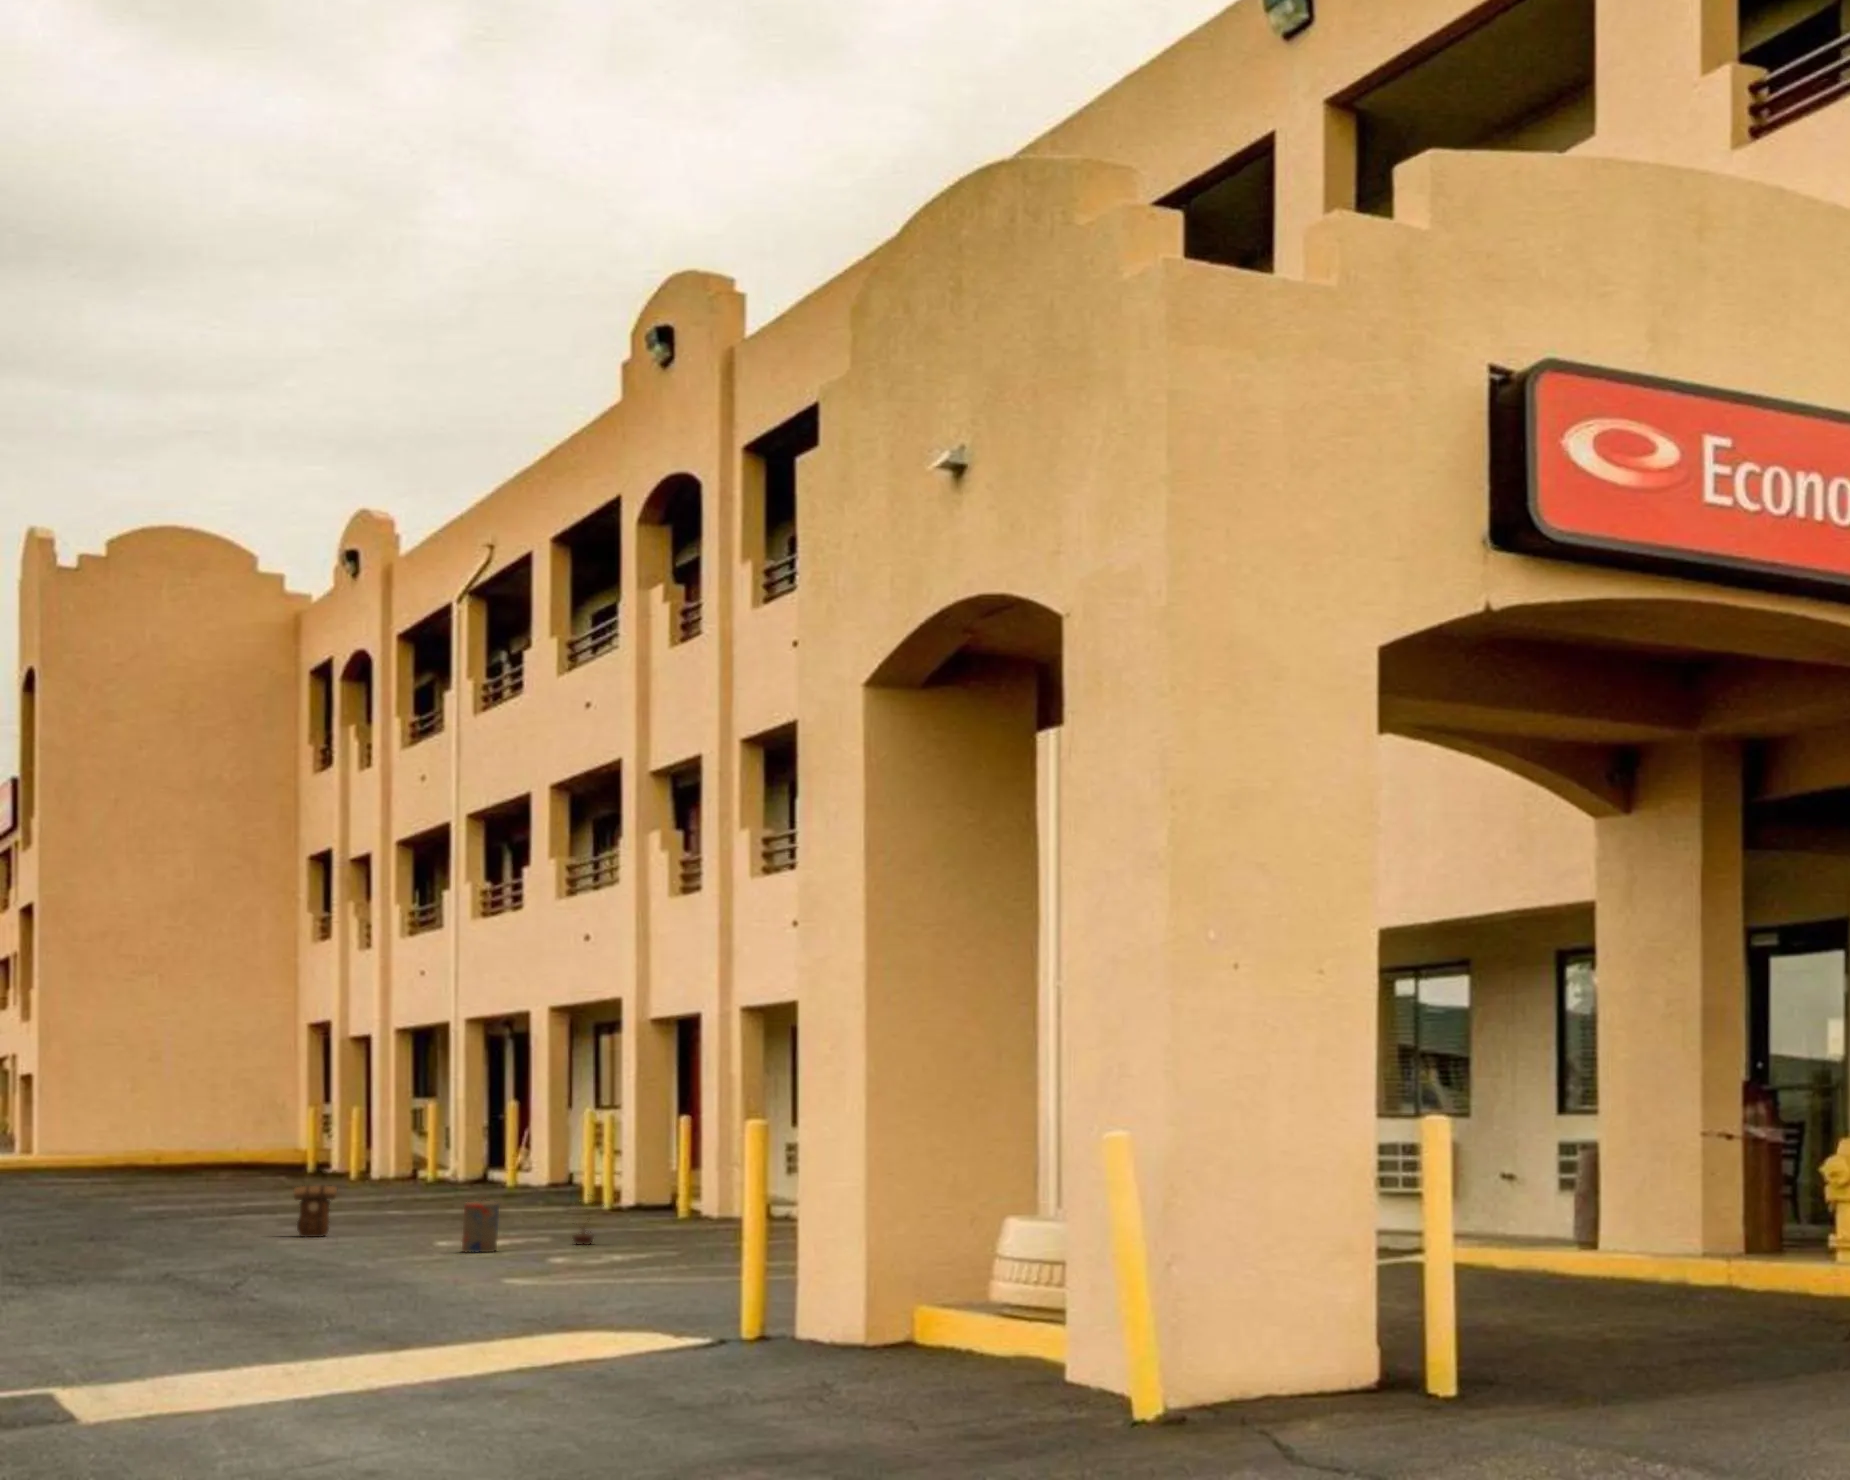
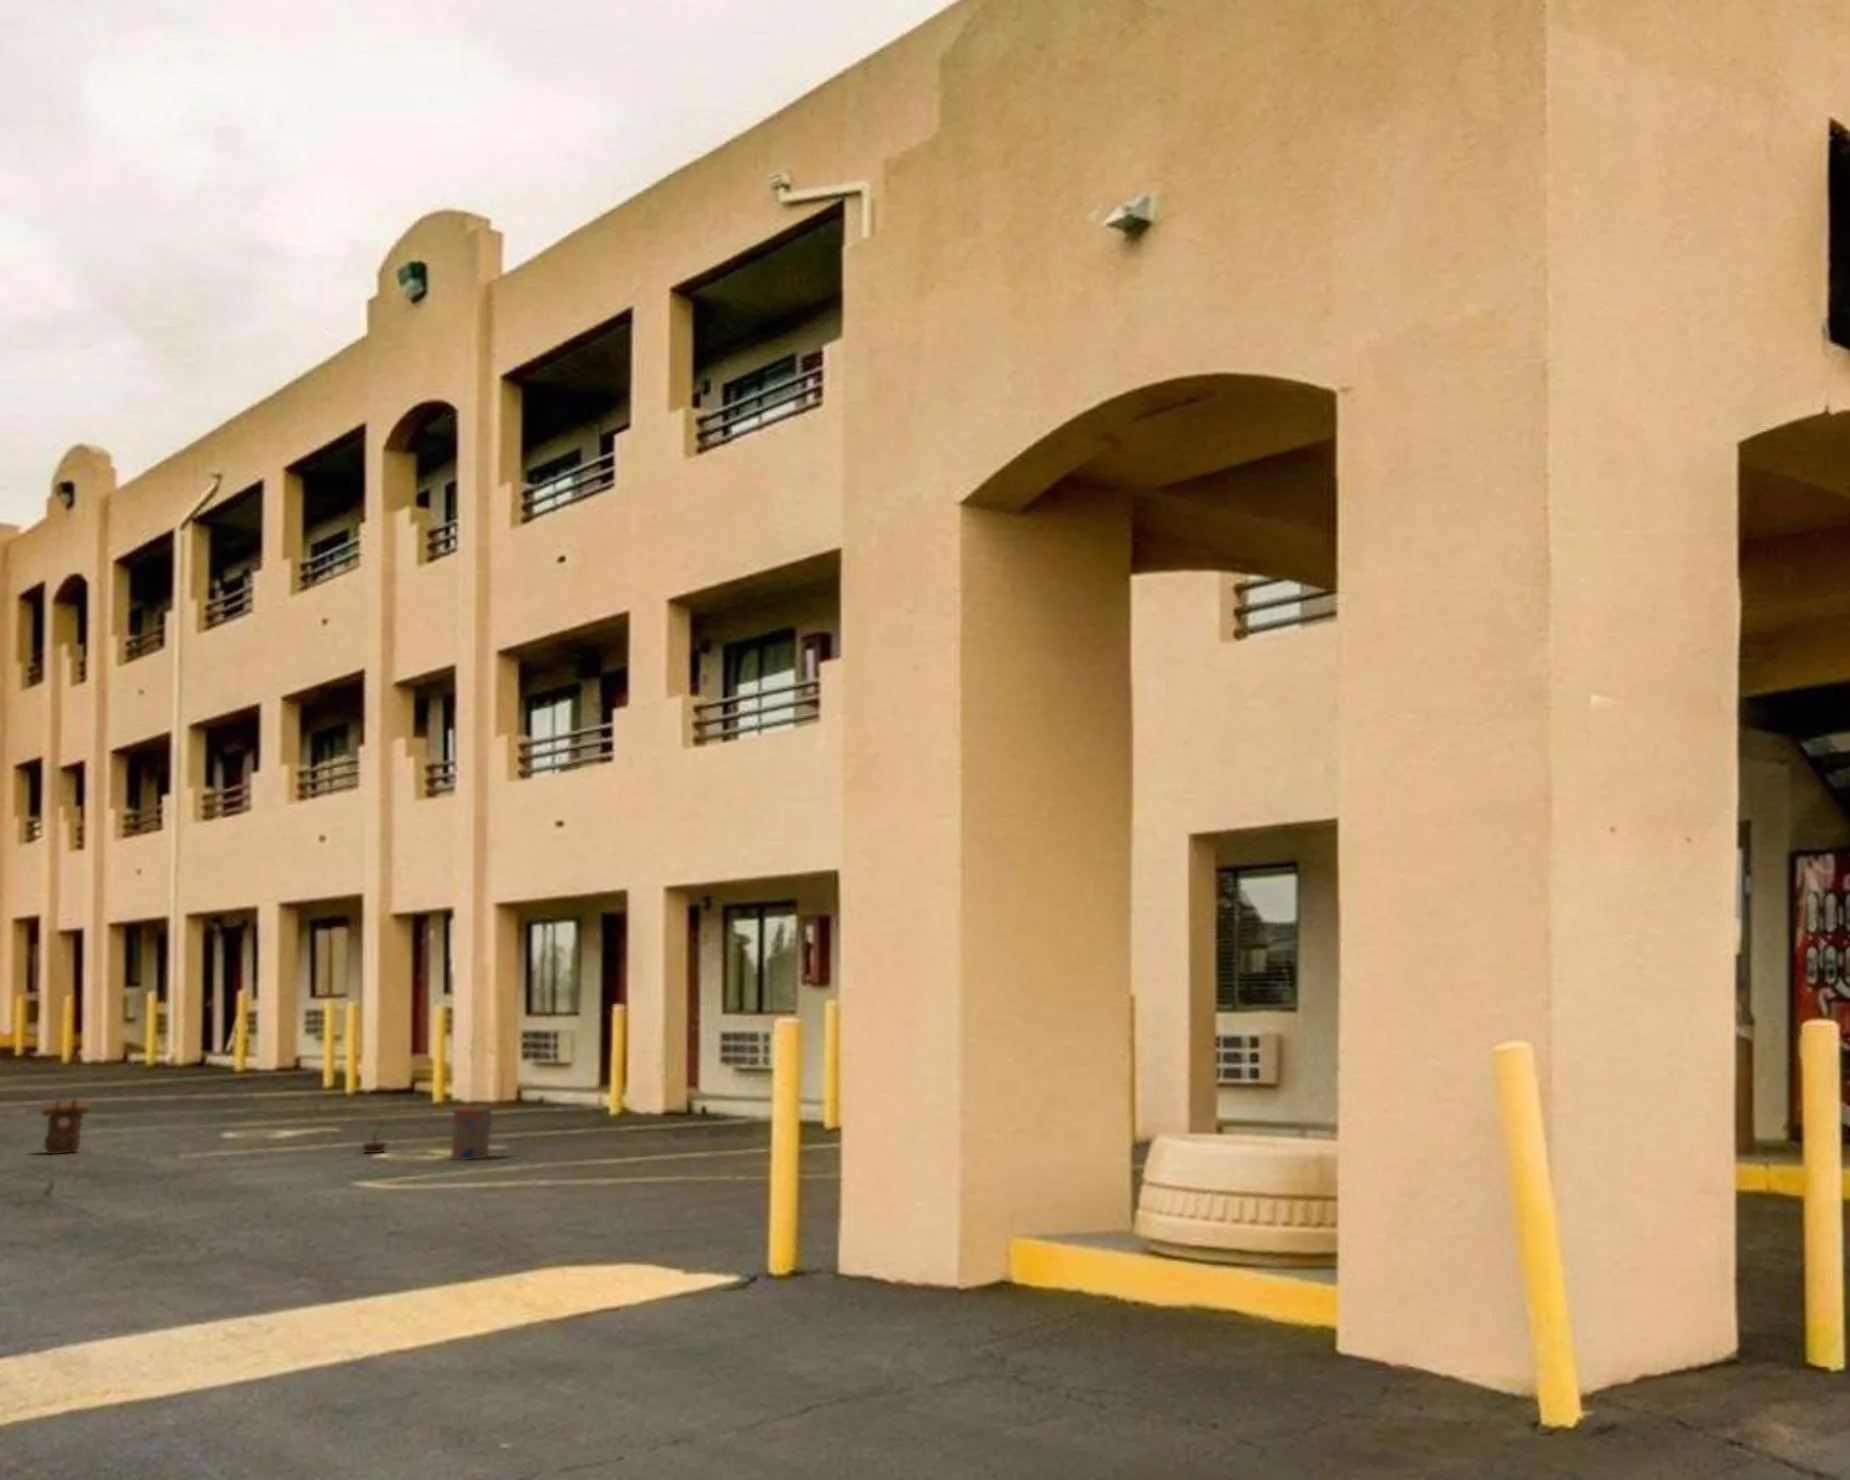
trash can: present [462,1198,500,1252] -> present [451,1102,492,1160]

